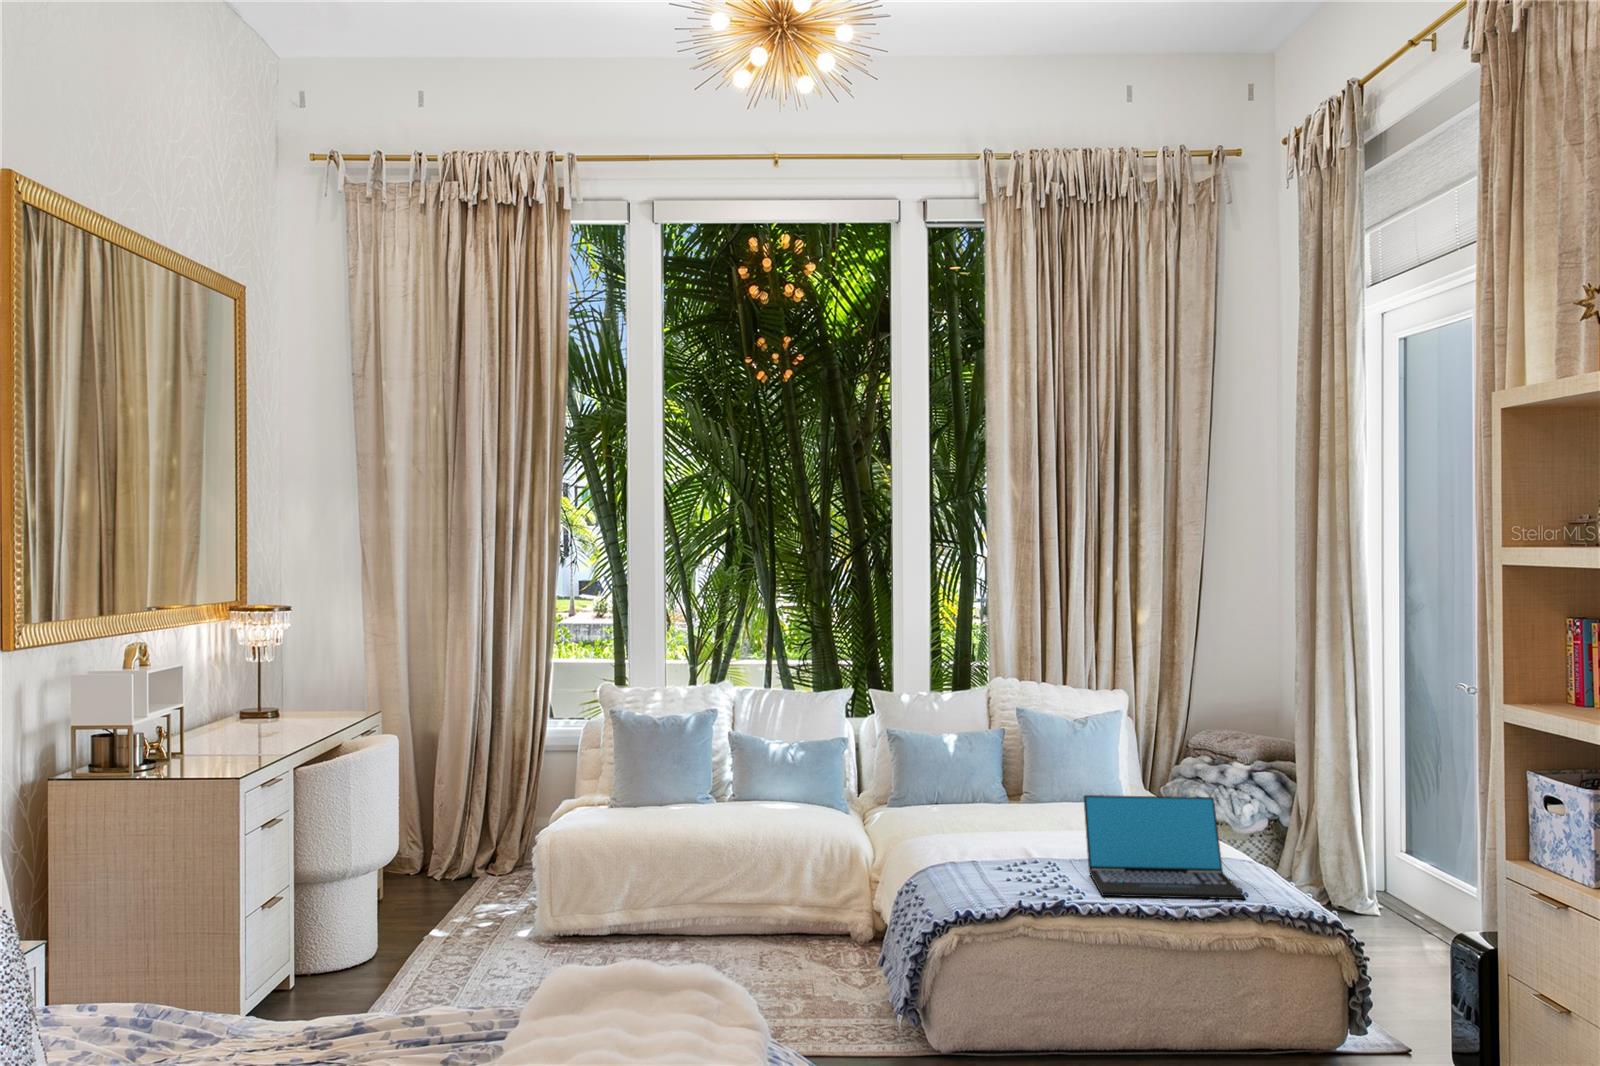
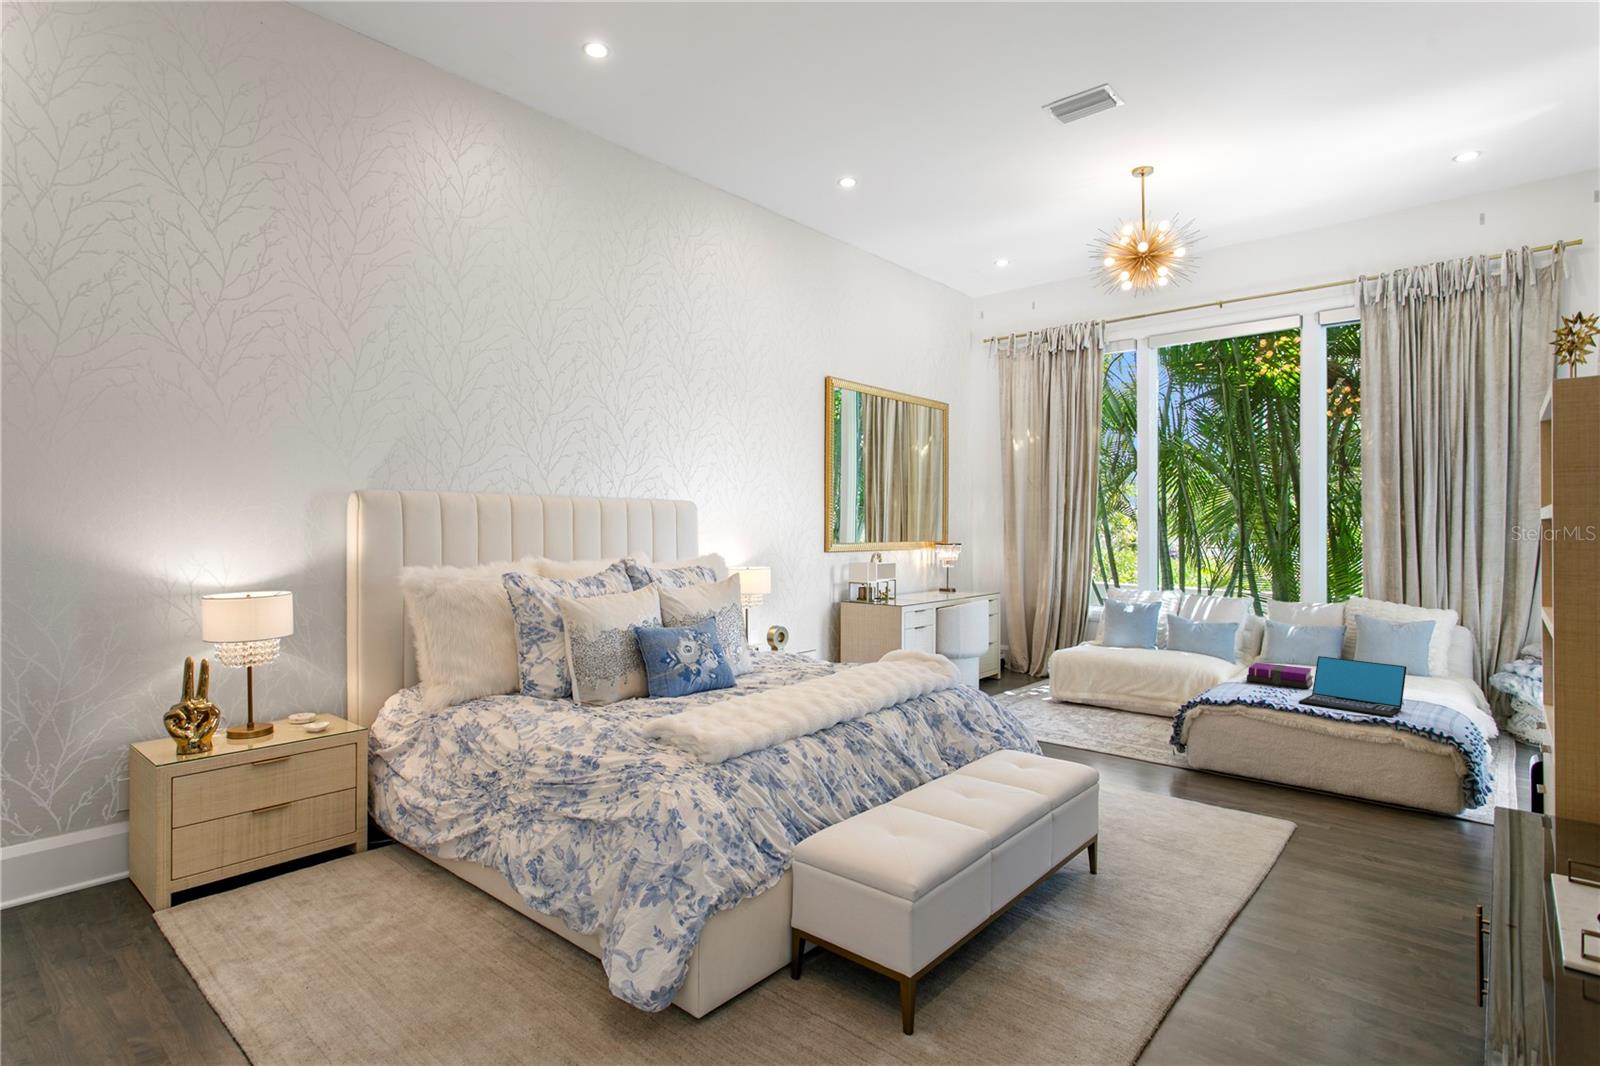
notebook: none [939,810,1050,854] -> present [1247,663,1313,688]

